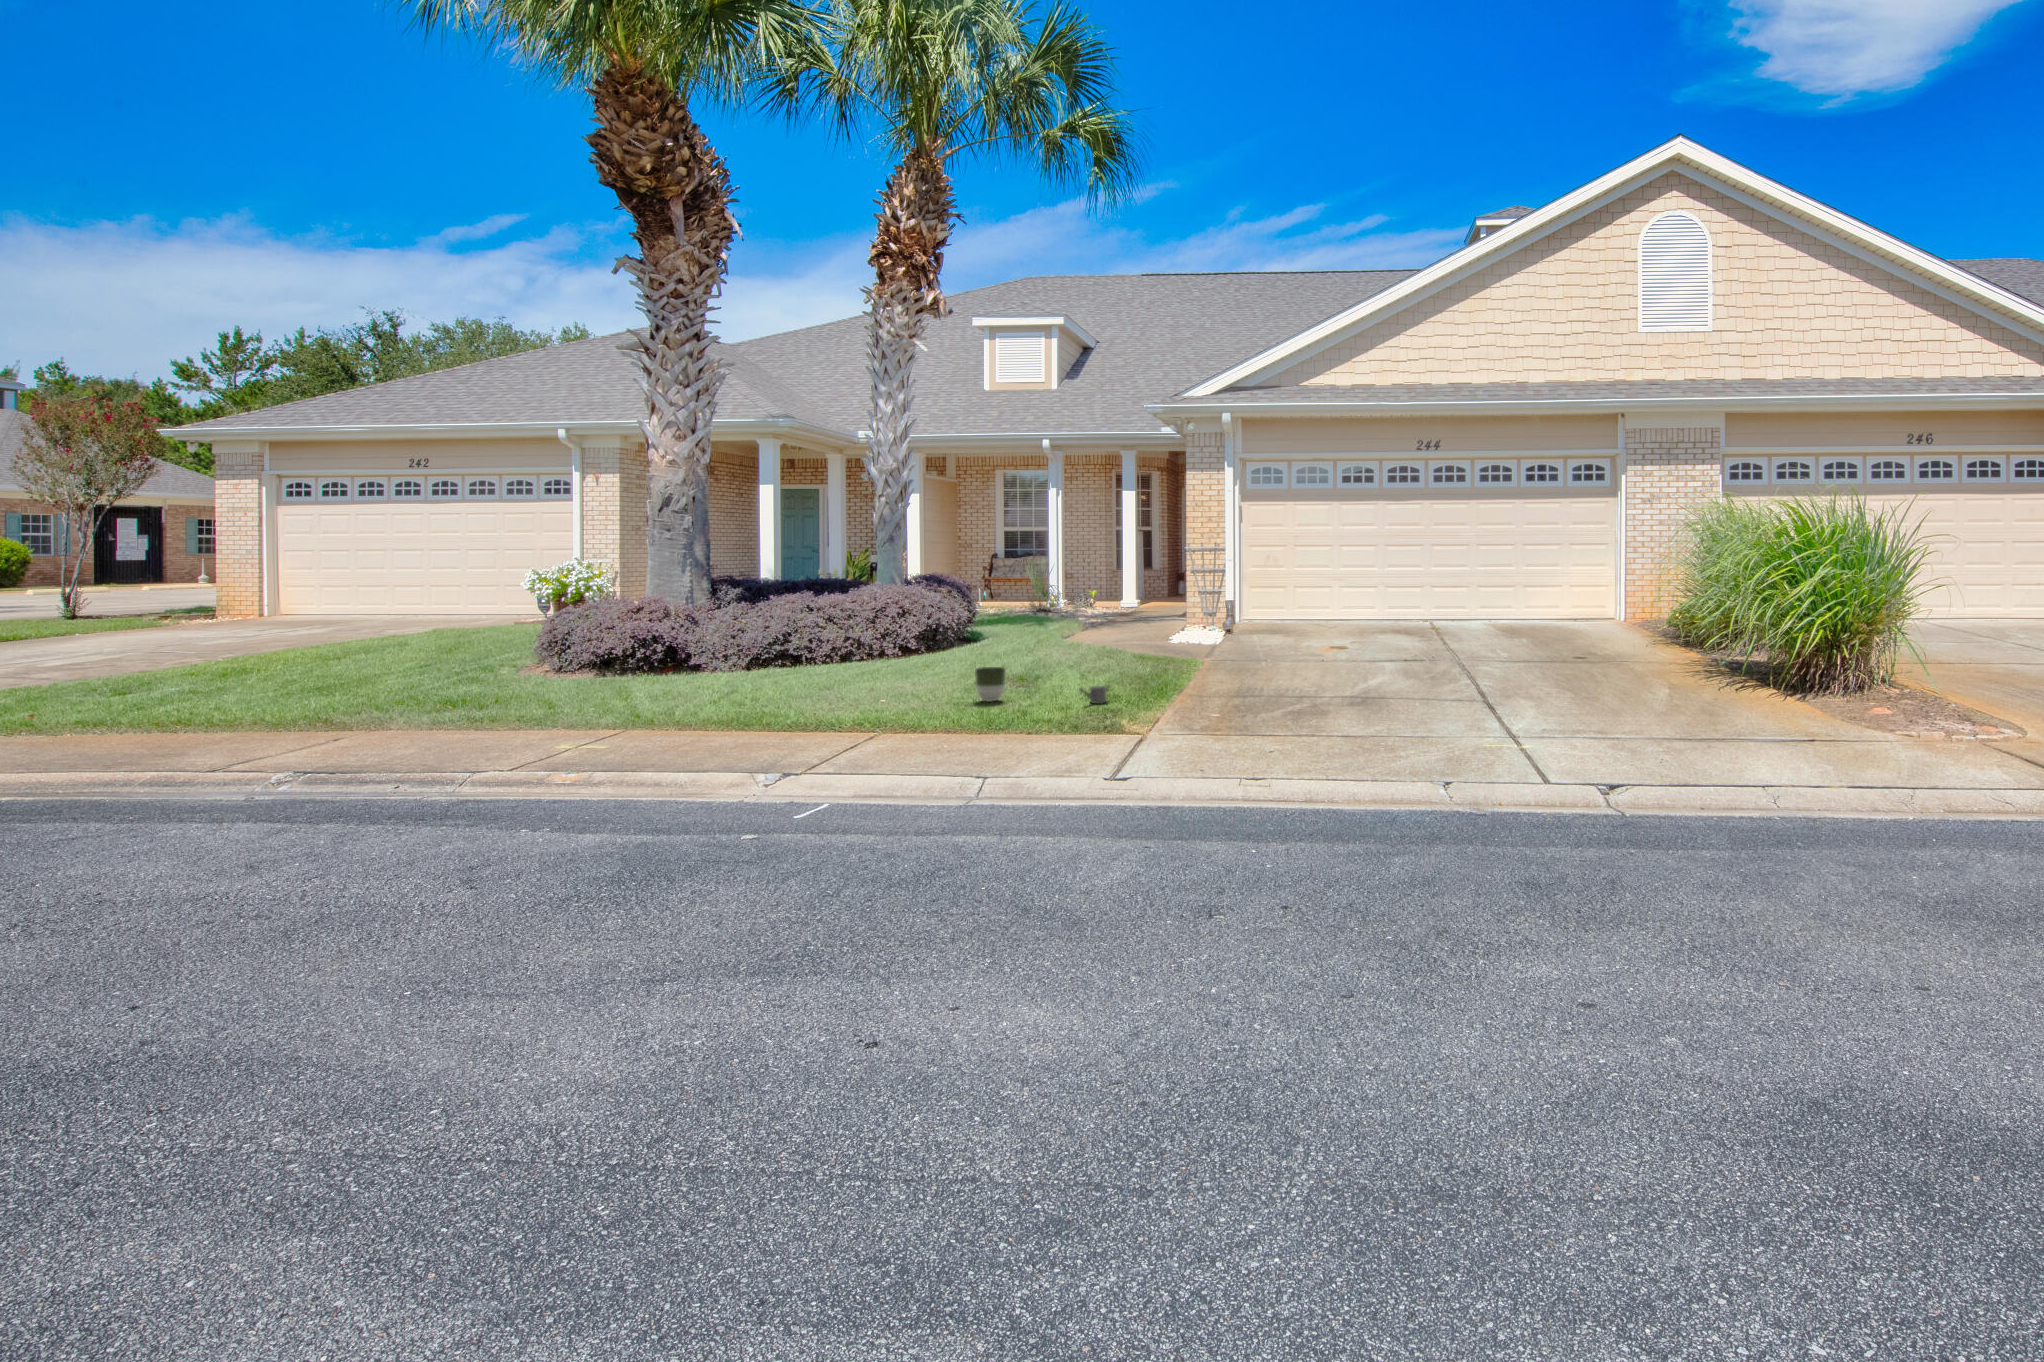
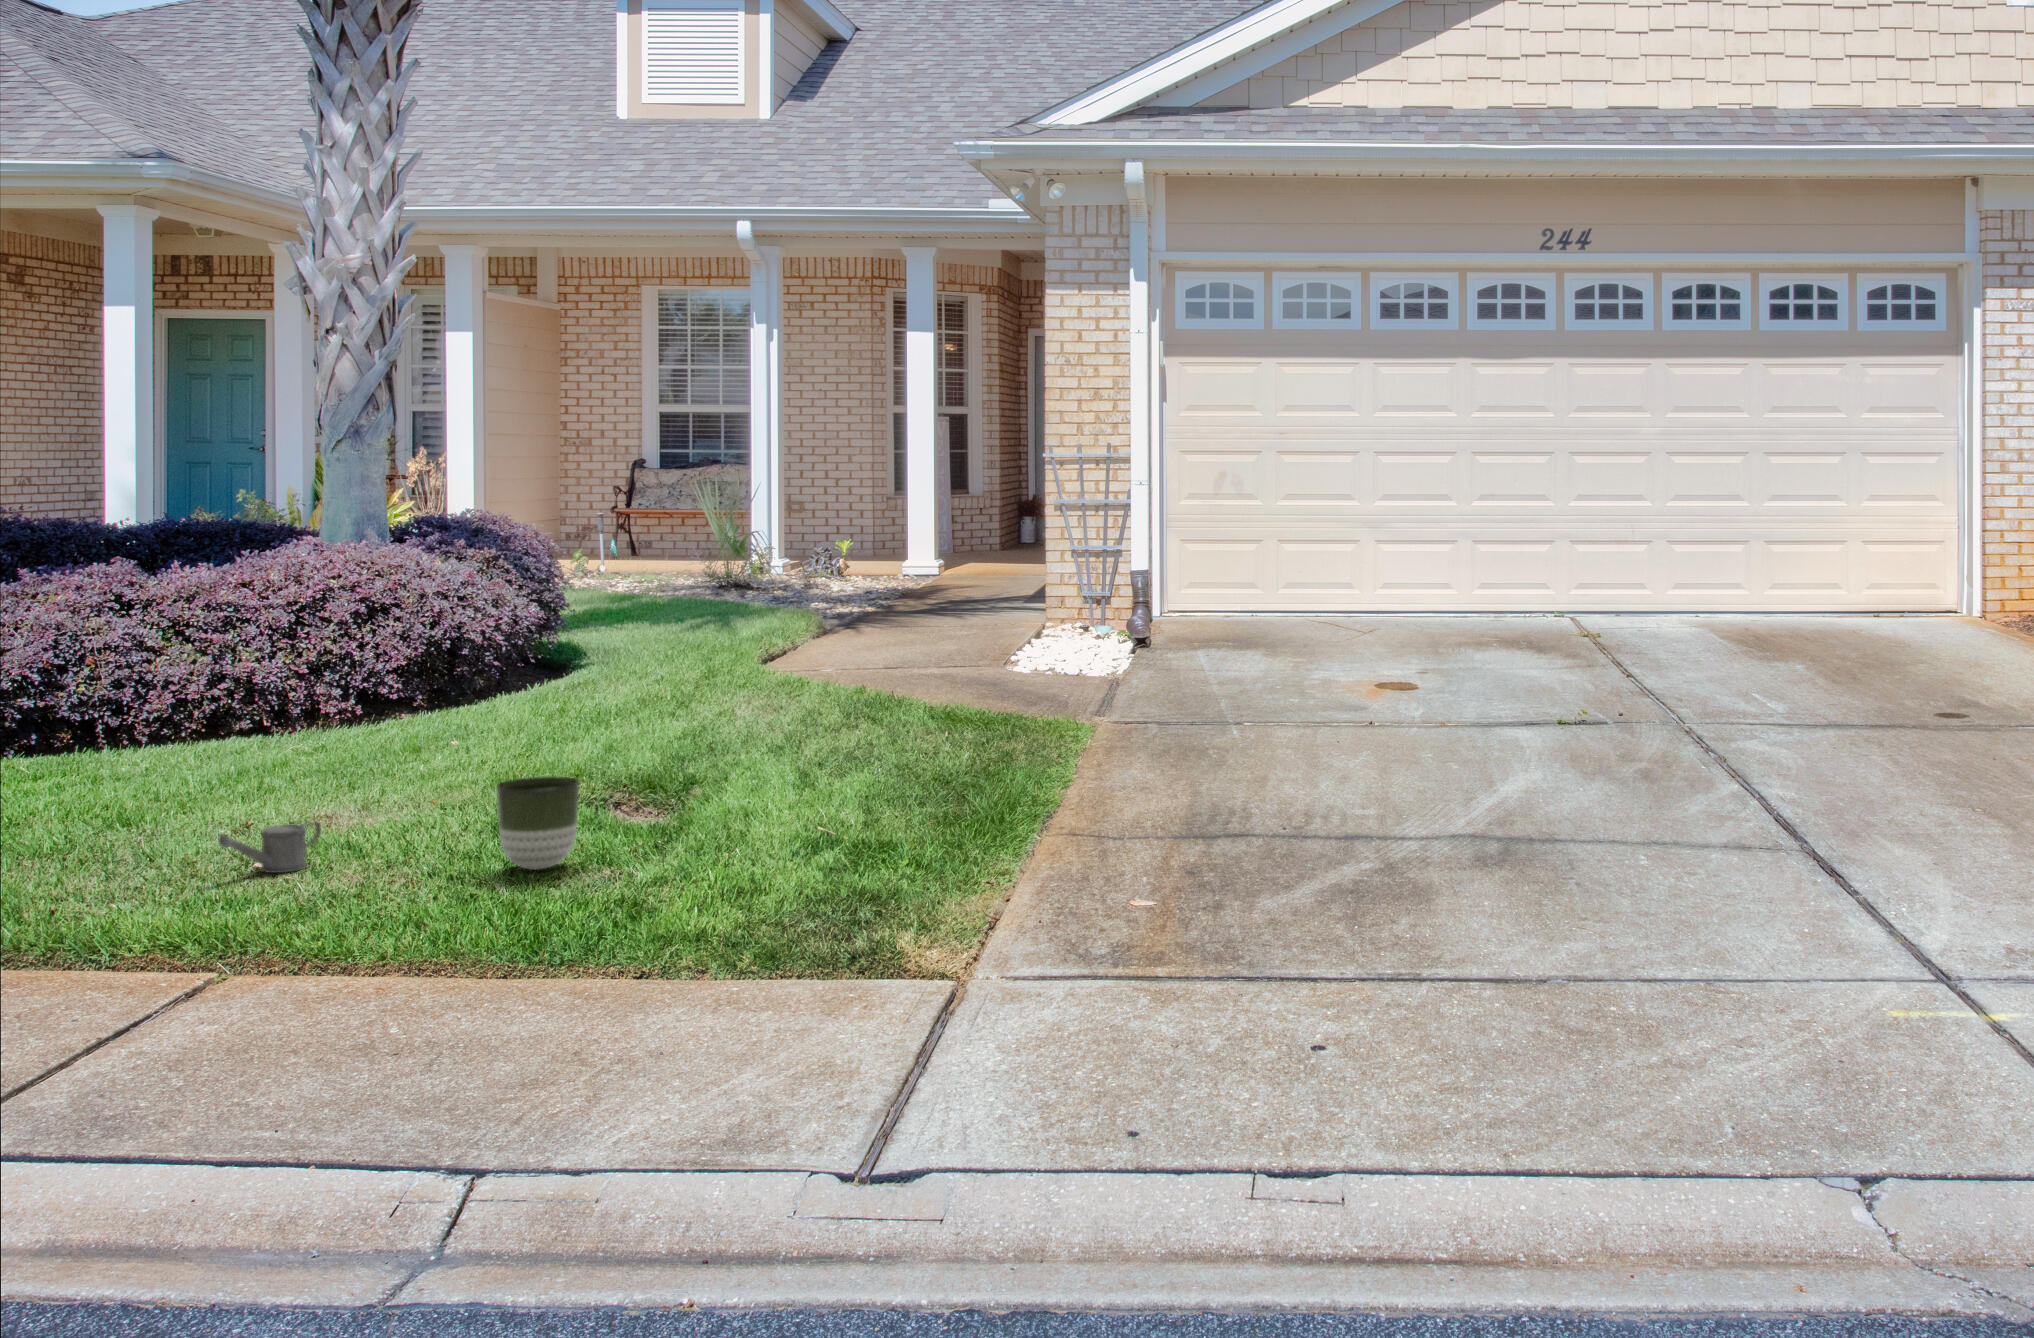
watering can: present [1079,686,1108,704] -> present [219,822,321,873]

